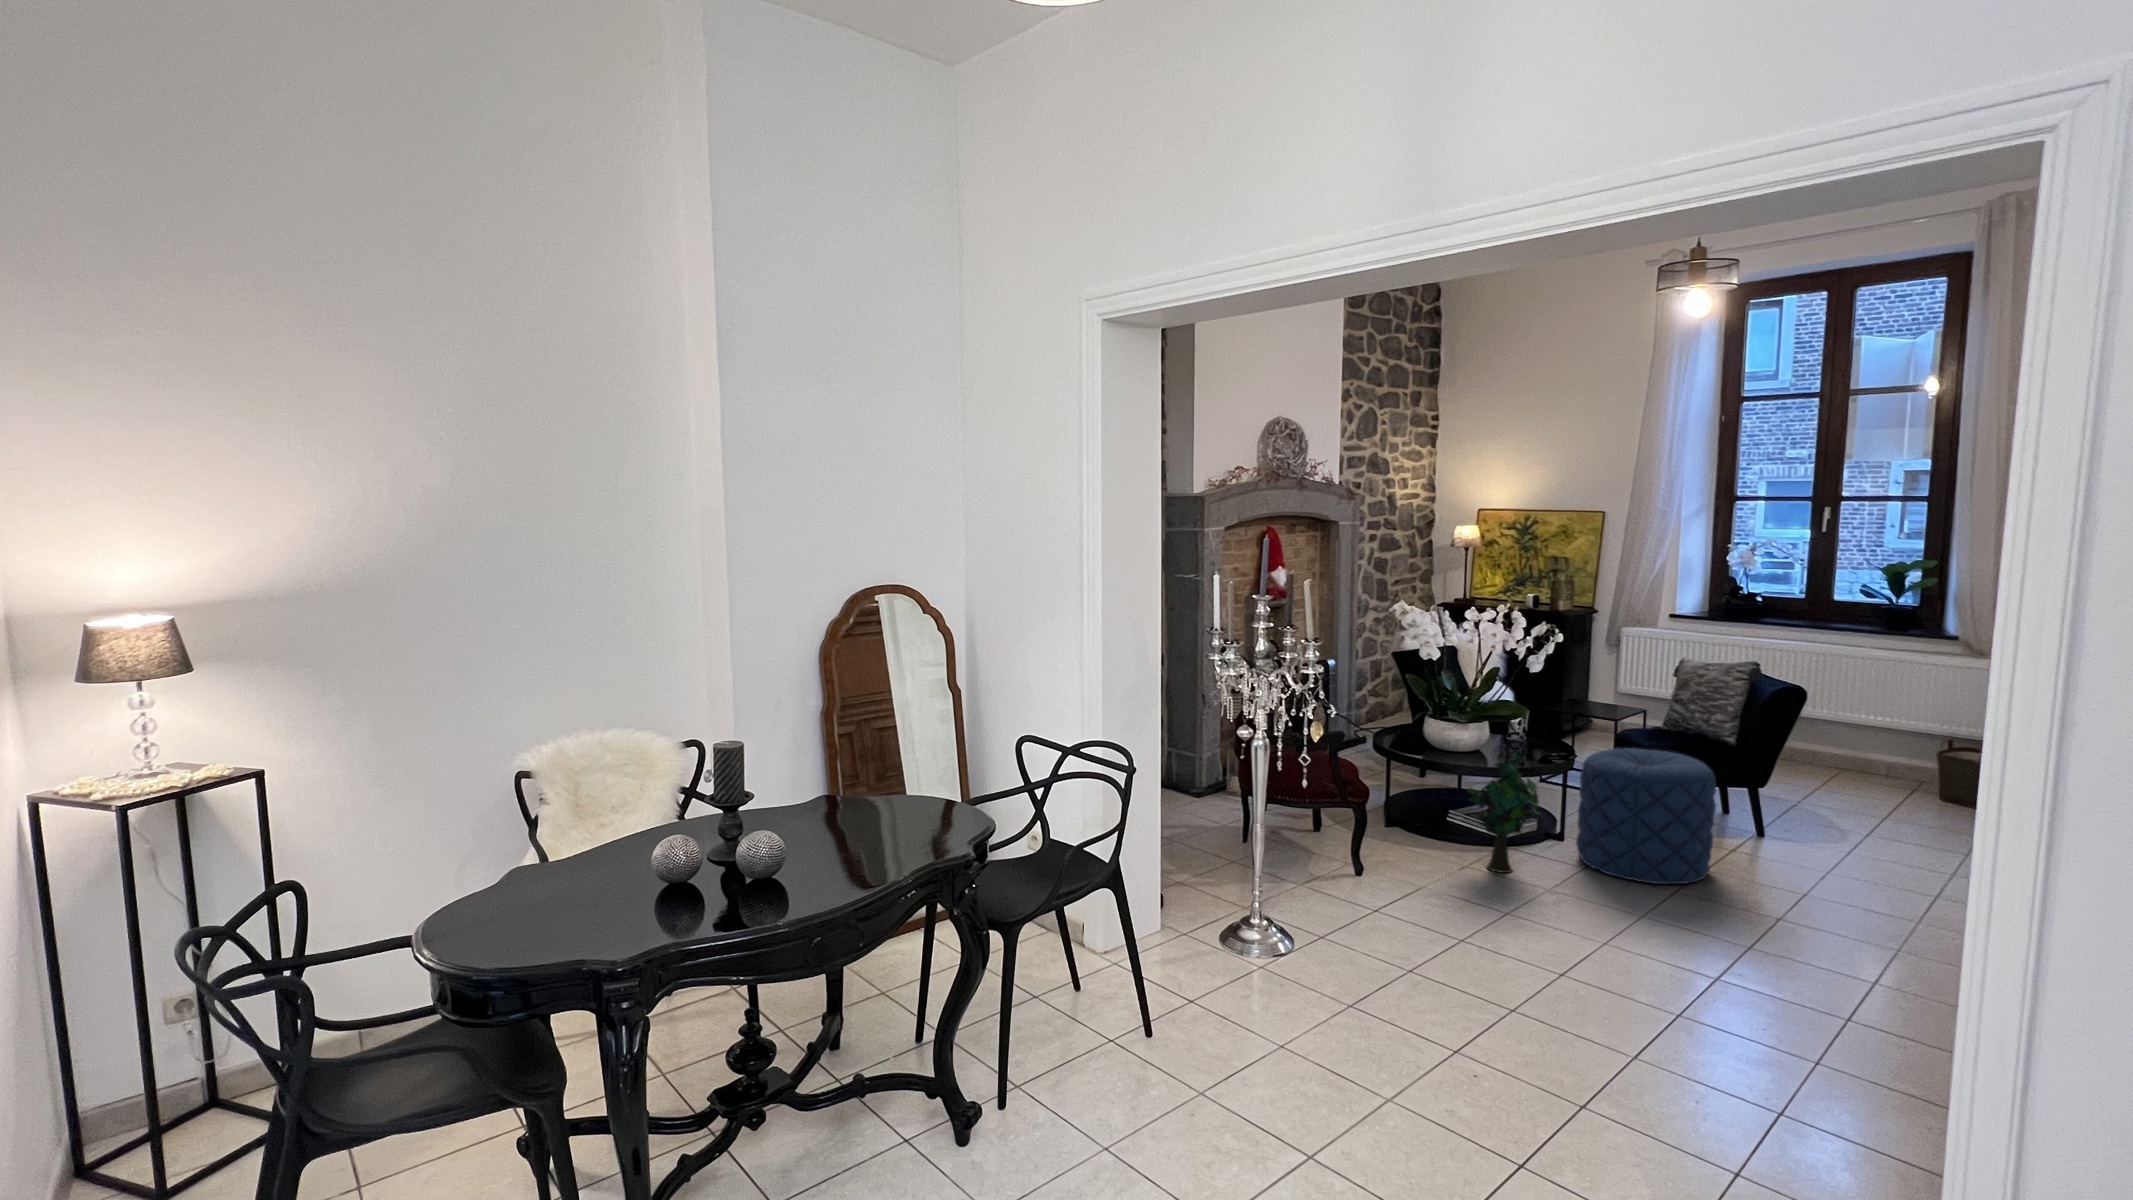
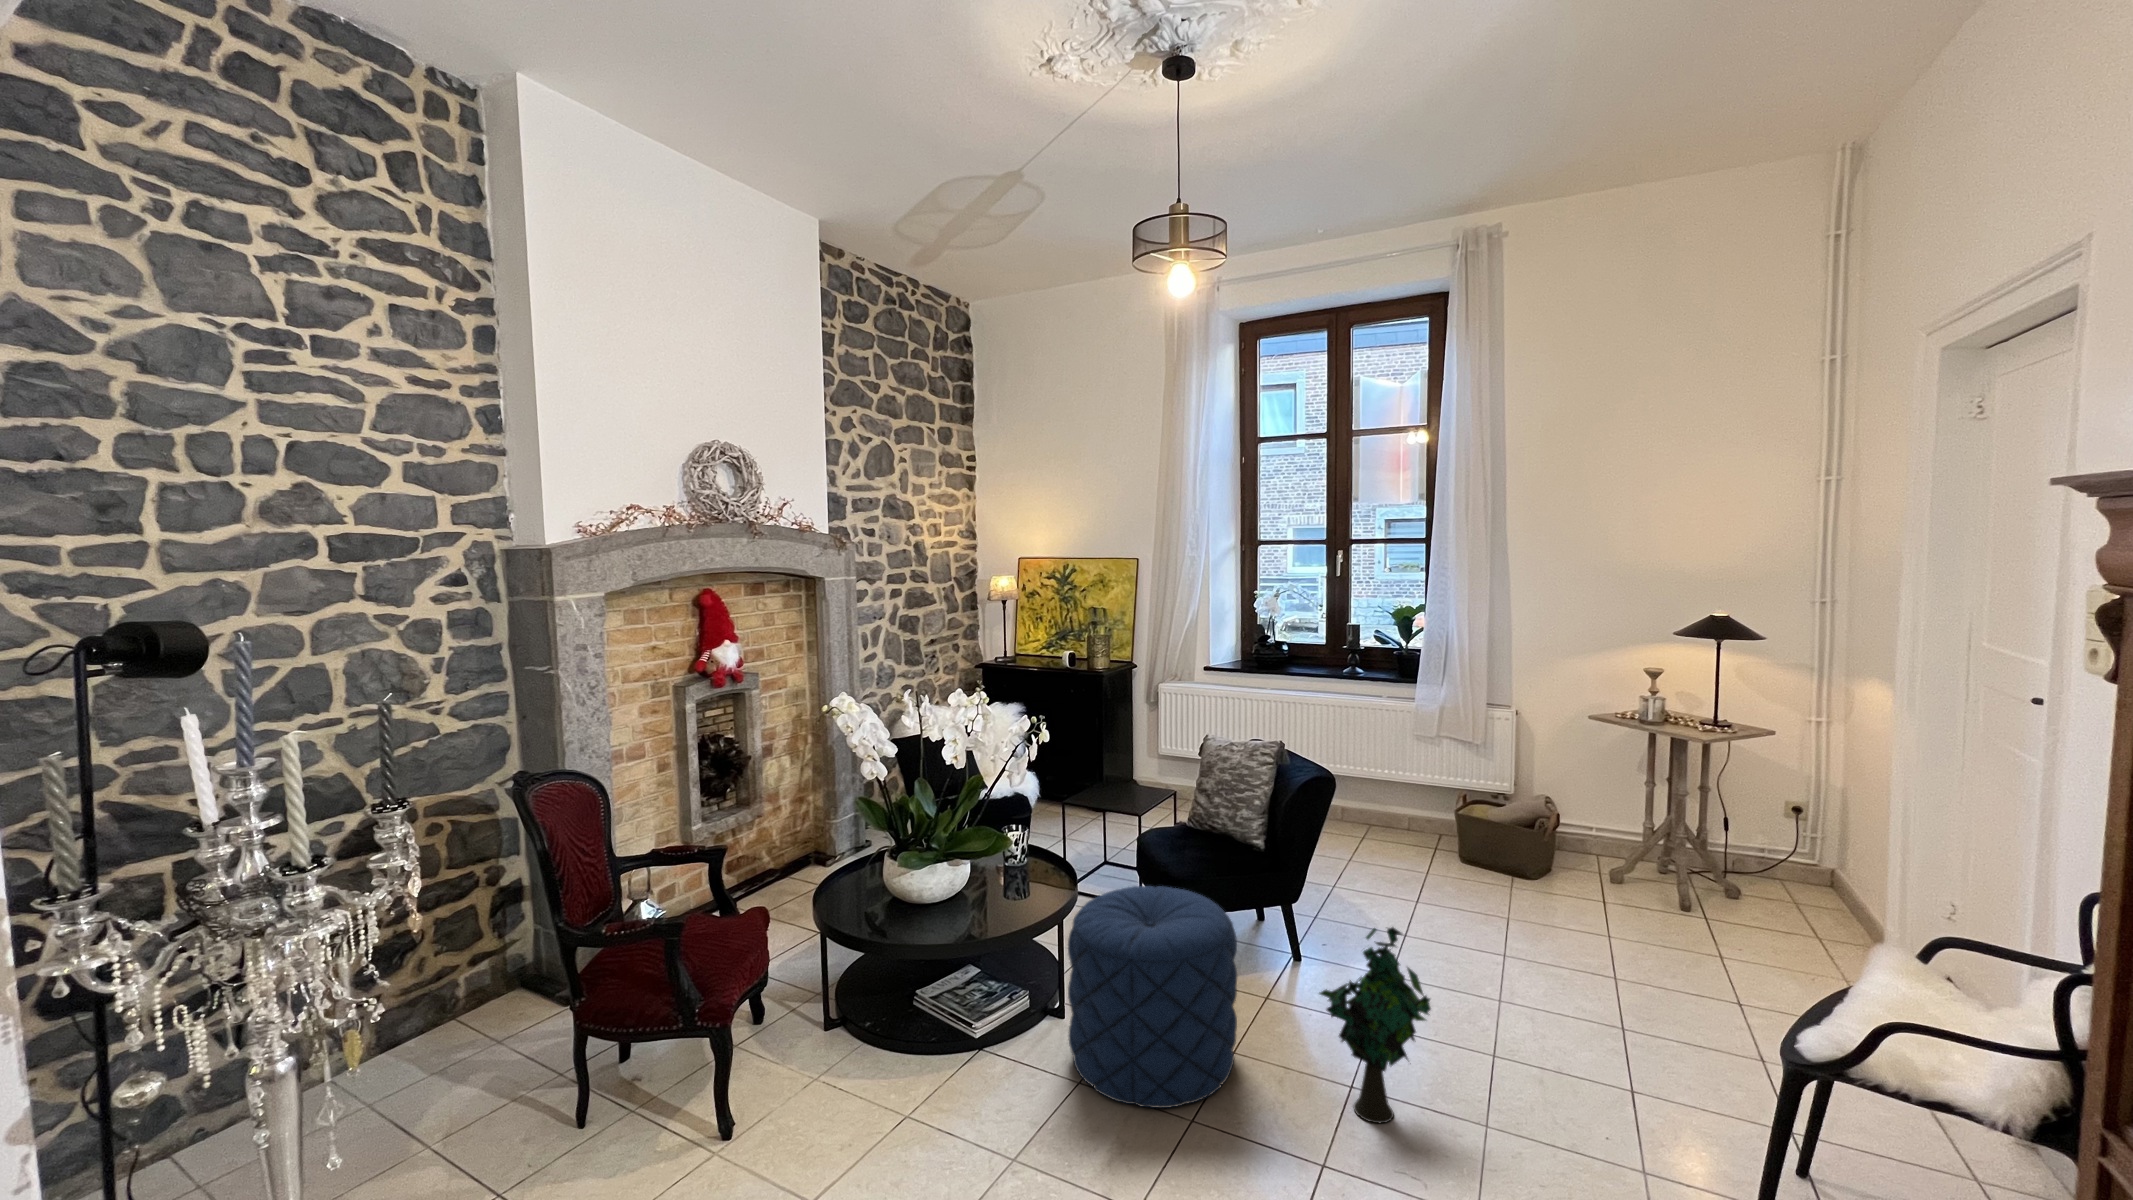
decorative plant: present [1467,751,1539,873] -> present [1320,927,1431,1123]

